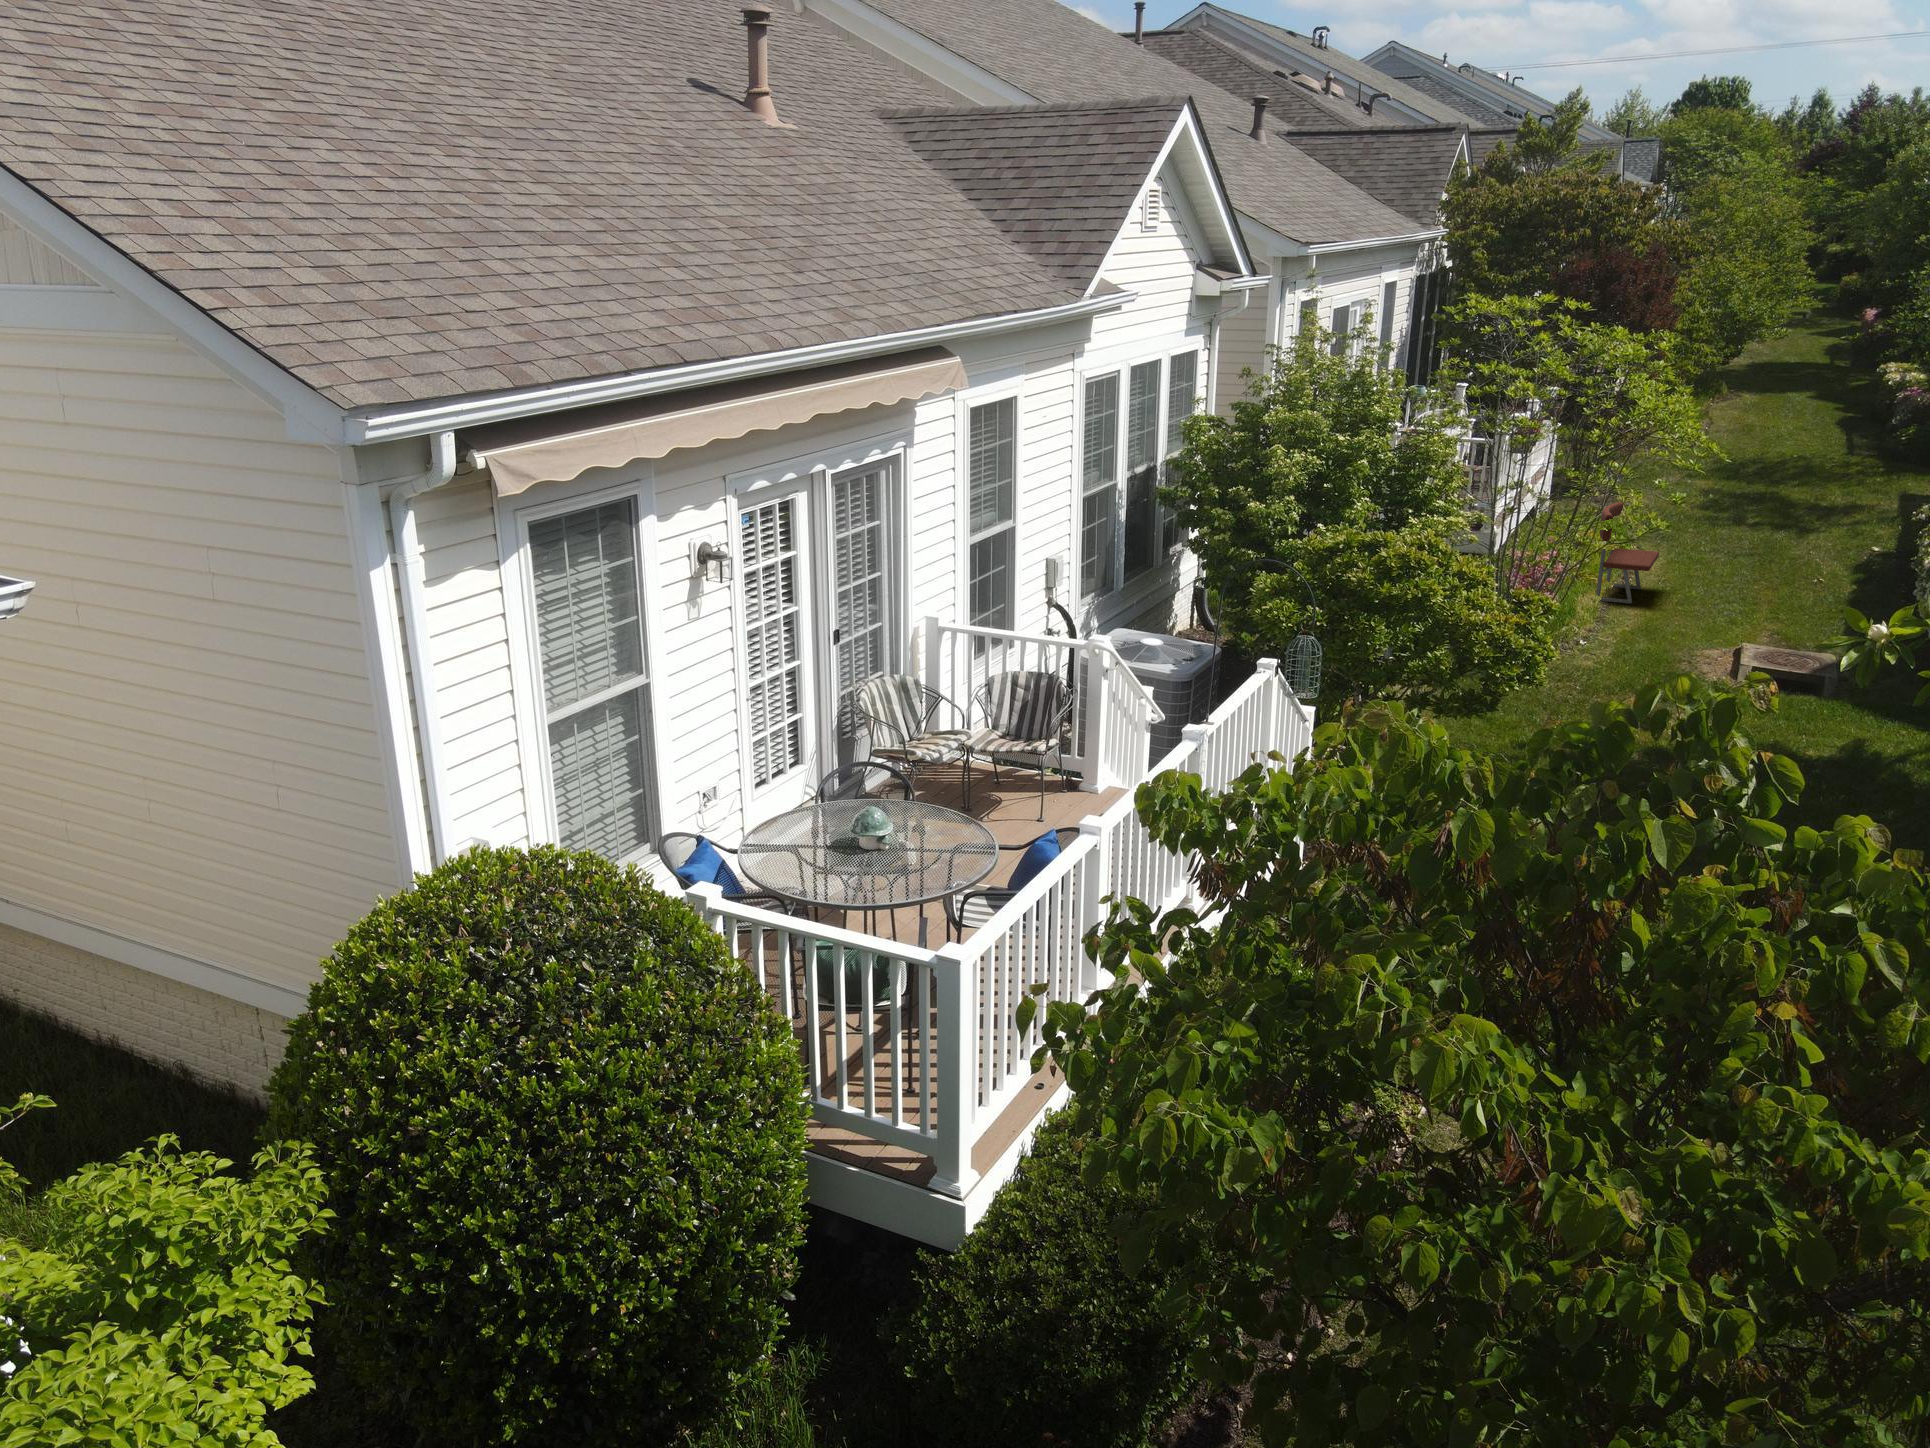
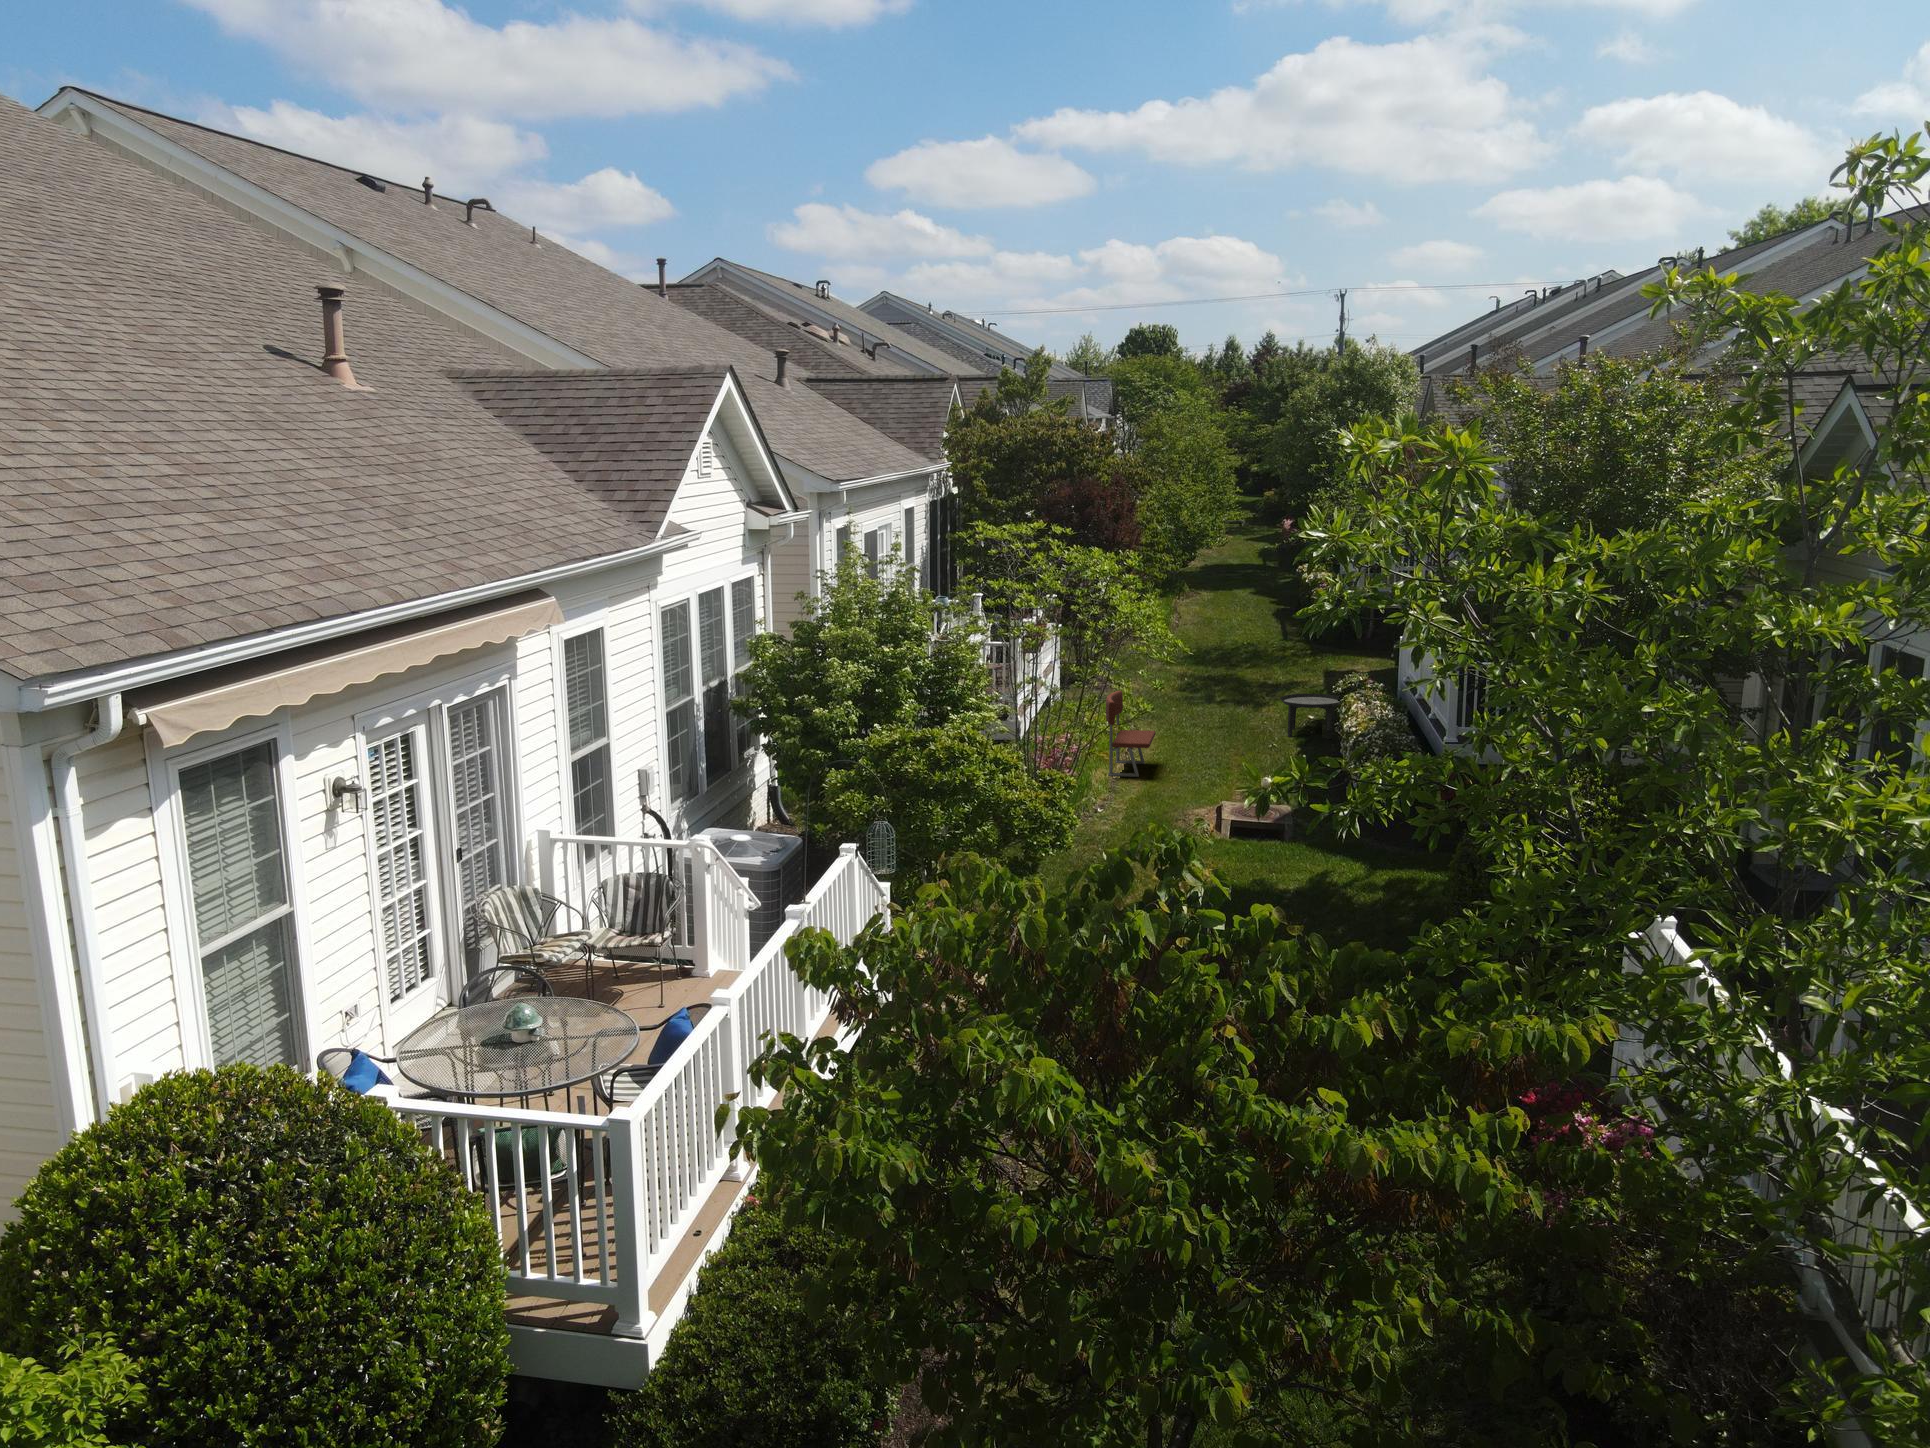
round table: none [1825,518,1912,575] -> present [1280,694,1340,739]

